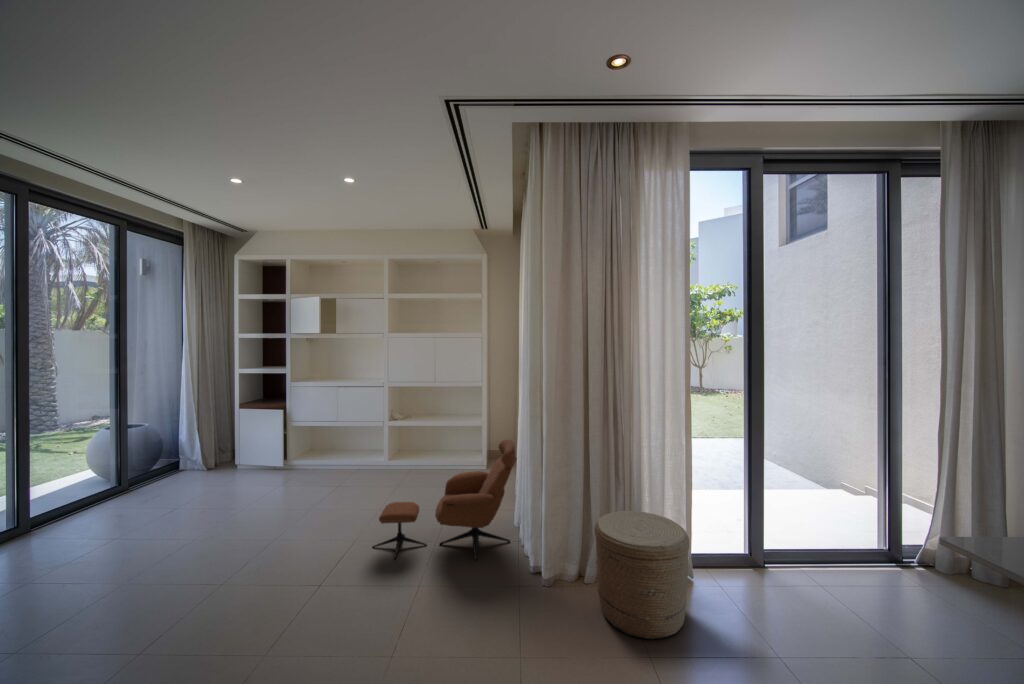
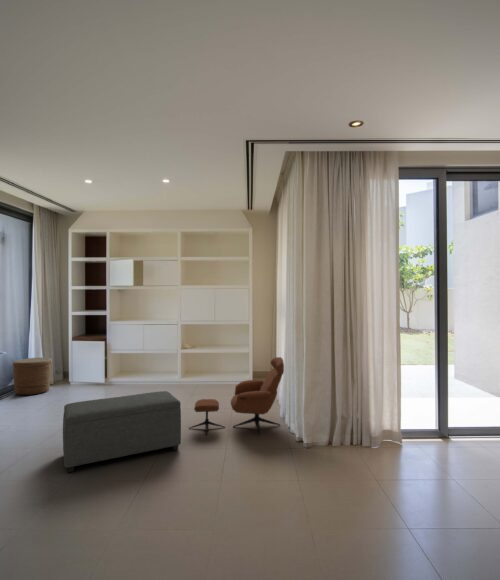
ottoman: none [136,494,346,641] -> present [63,391,181,473]
woven basket: present [594,511,689,639] -> present [13,357,52,395]

